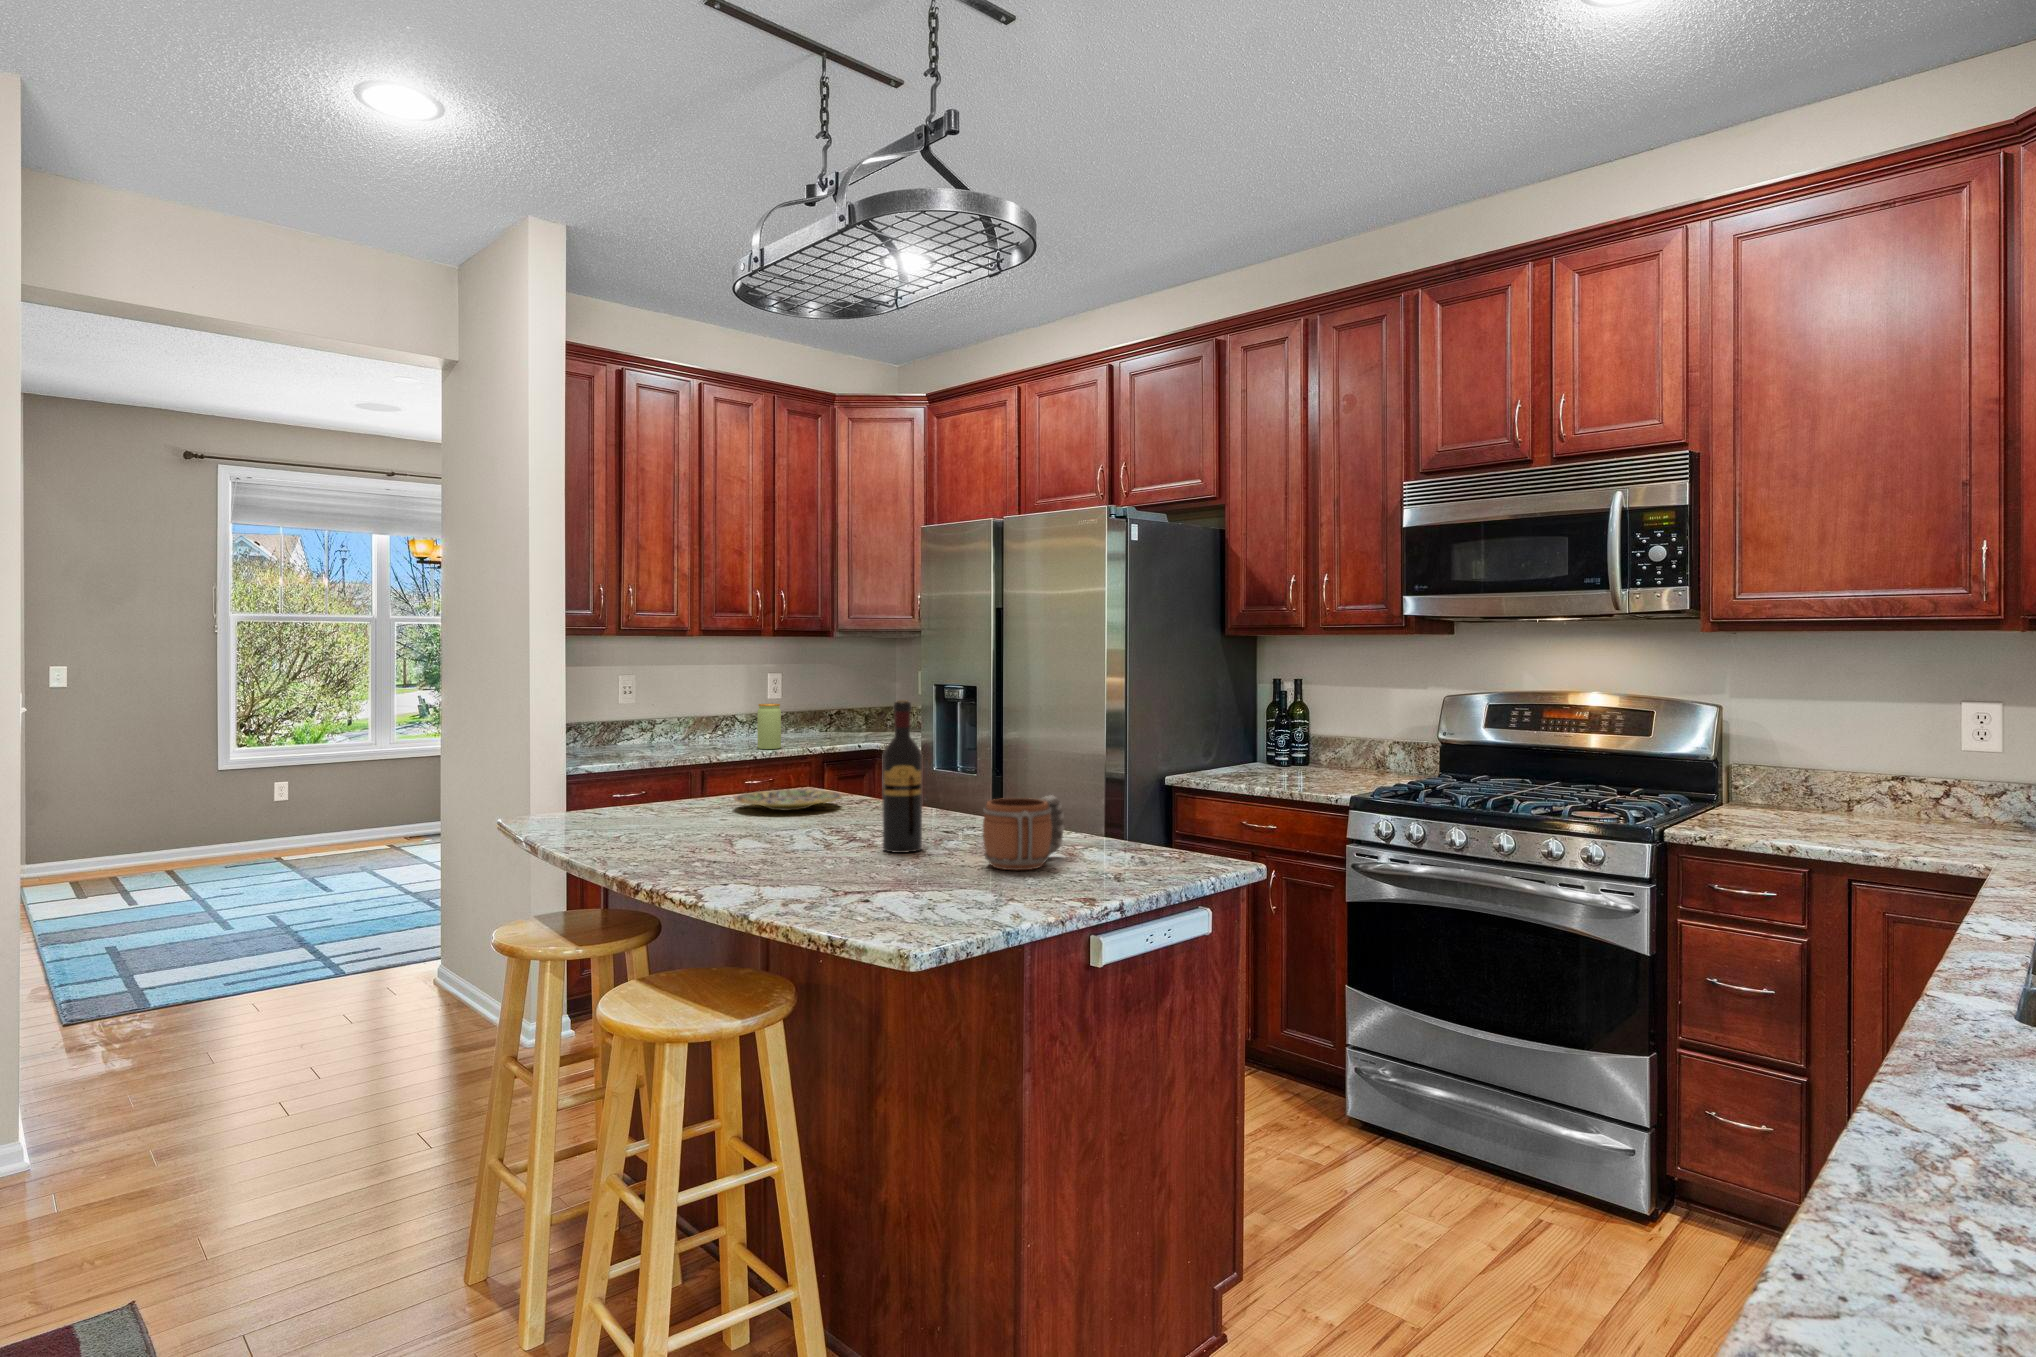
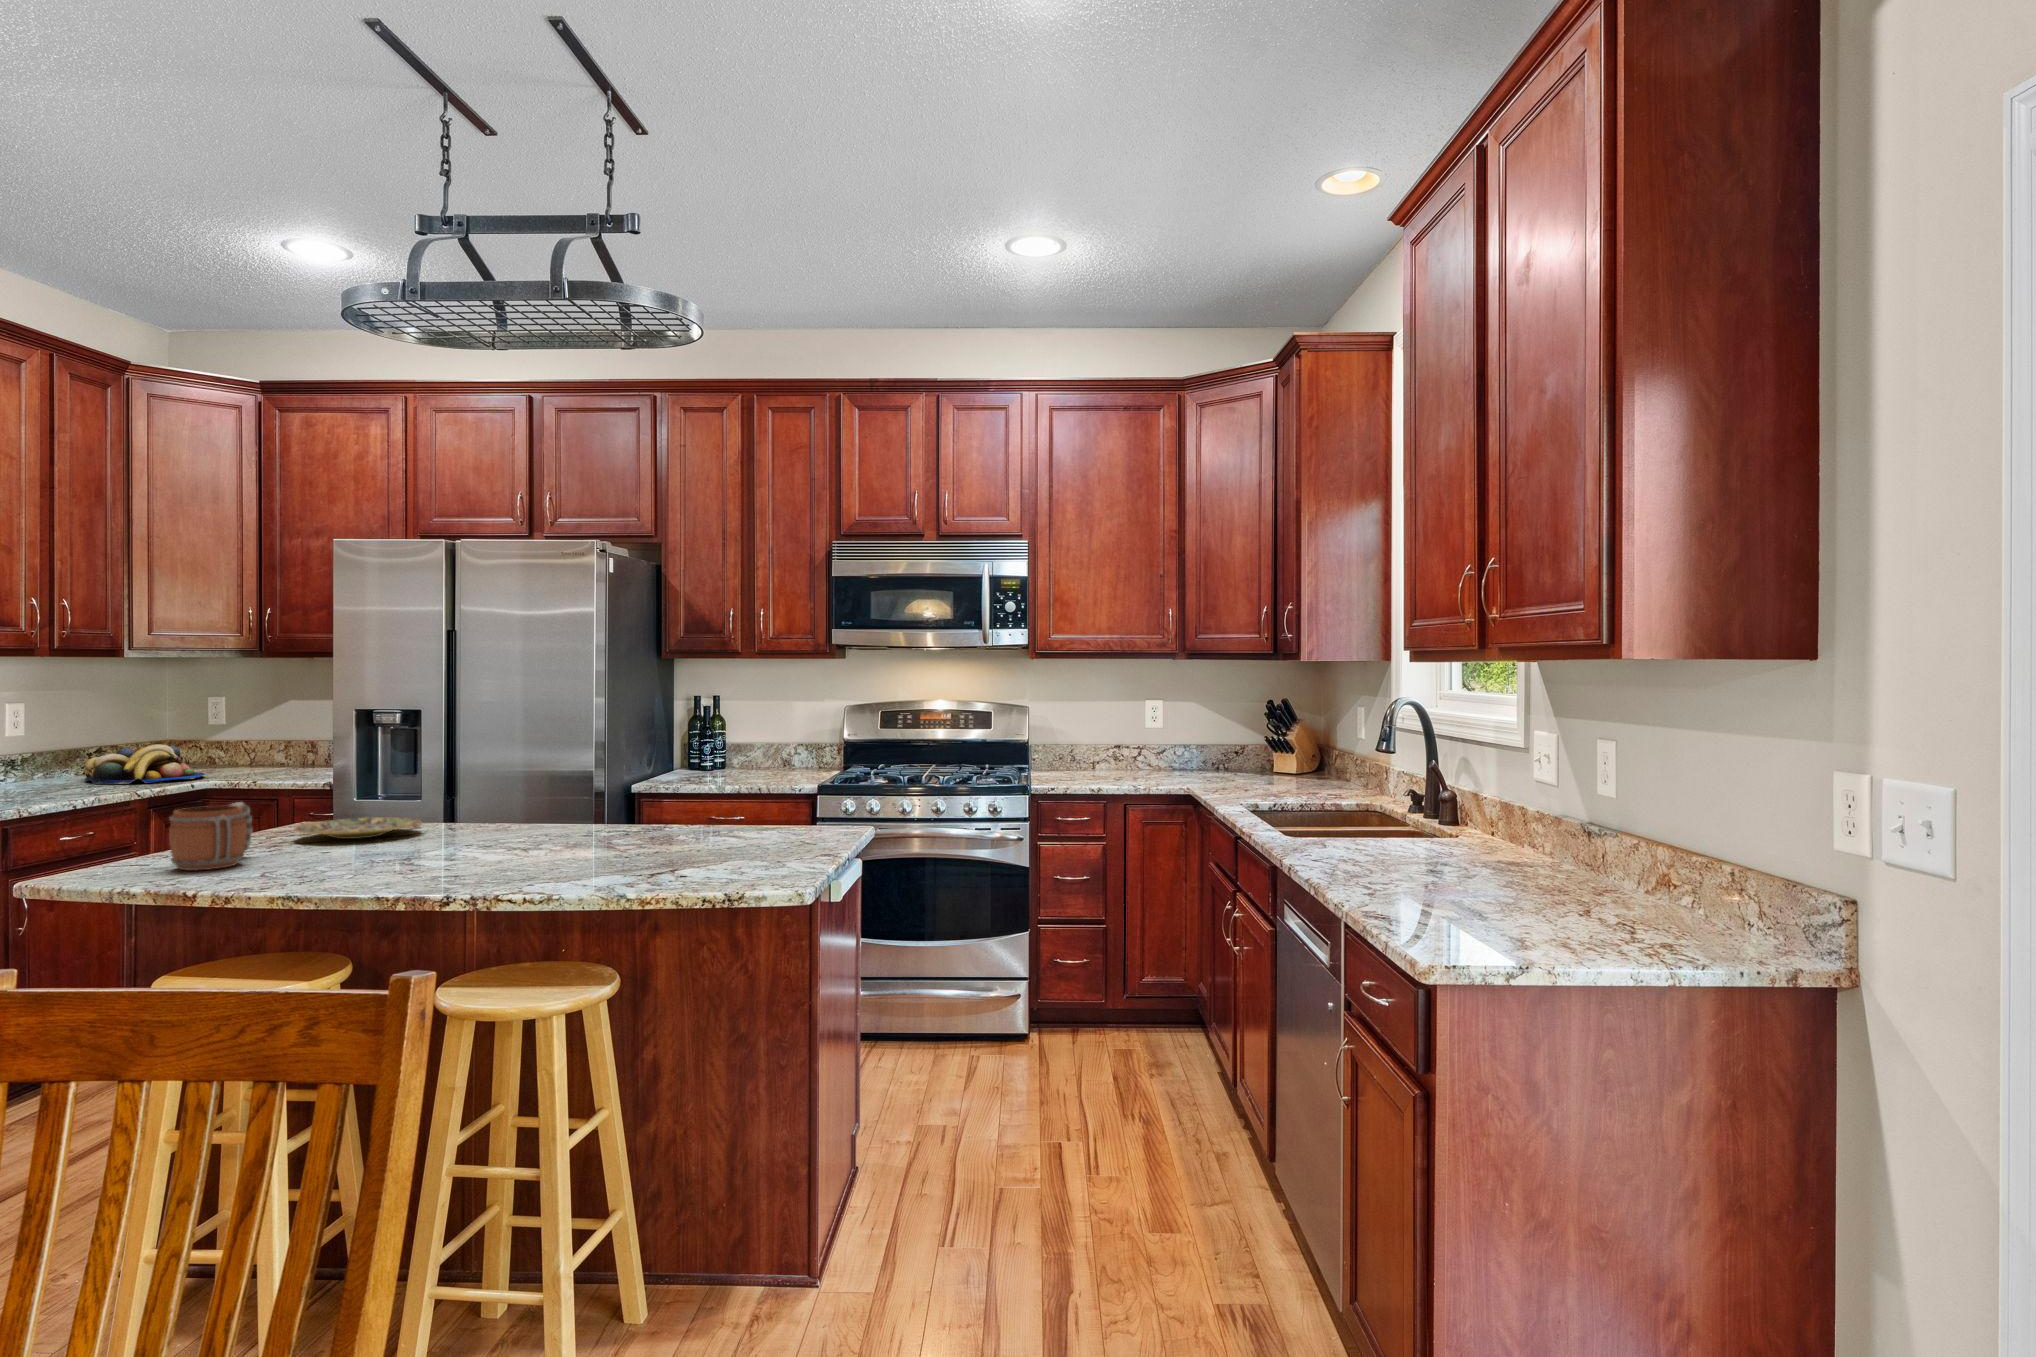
wine bottle: present [882,700,922,853] -> none [585,716,621,849]
jar: present [757,704,781,749] -> none [42,739,80,796]
fruit bowl: none [810,711,889,742] -> present [84,744,205,784]
mug: present [983,795,1064,870] -> present [169,802,252,870]

